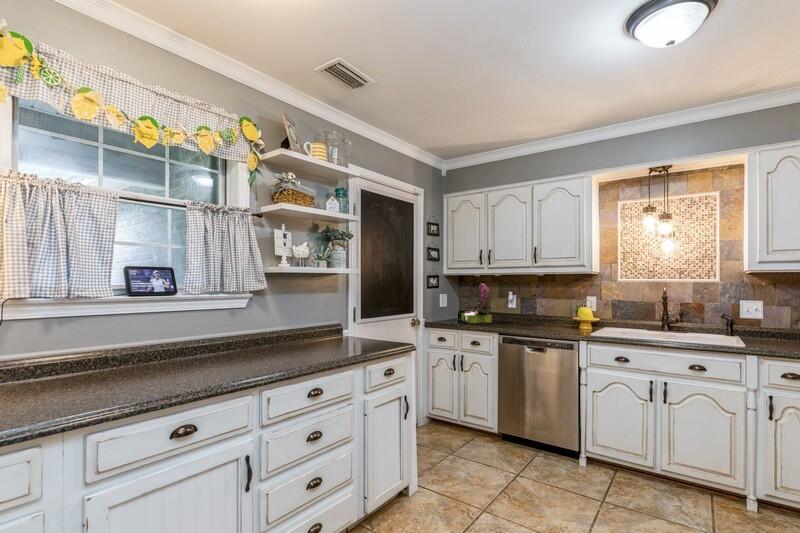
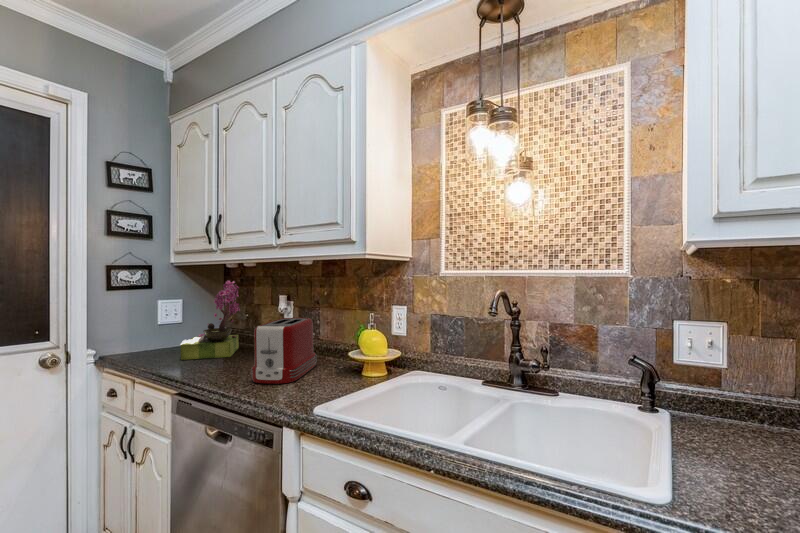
toaster: none [528,302,555,329] -> present [251,318,317,384]

